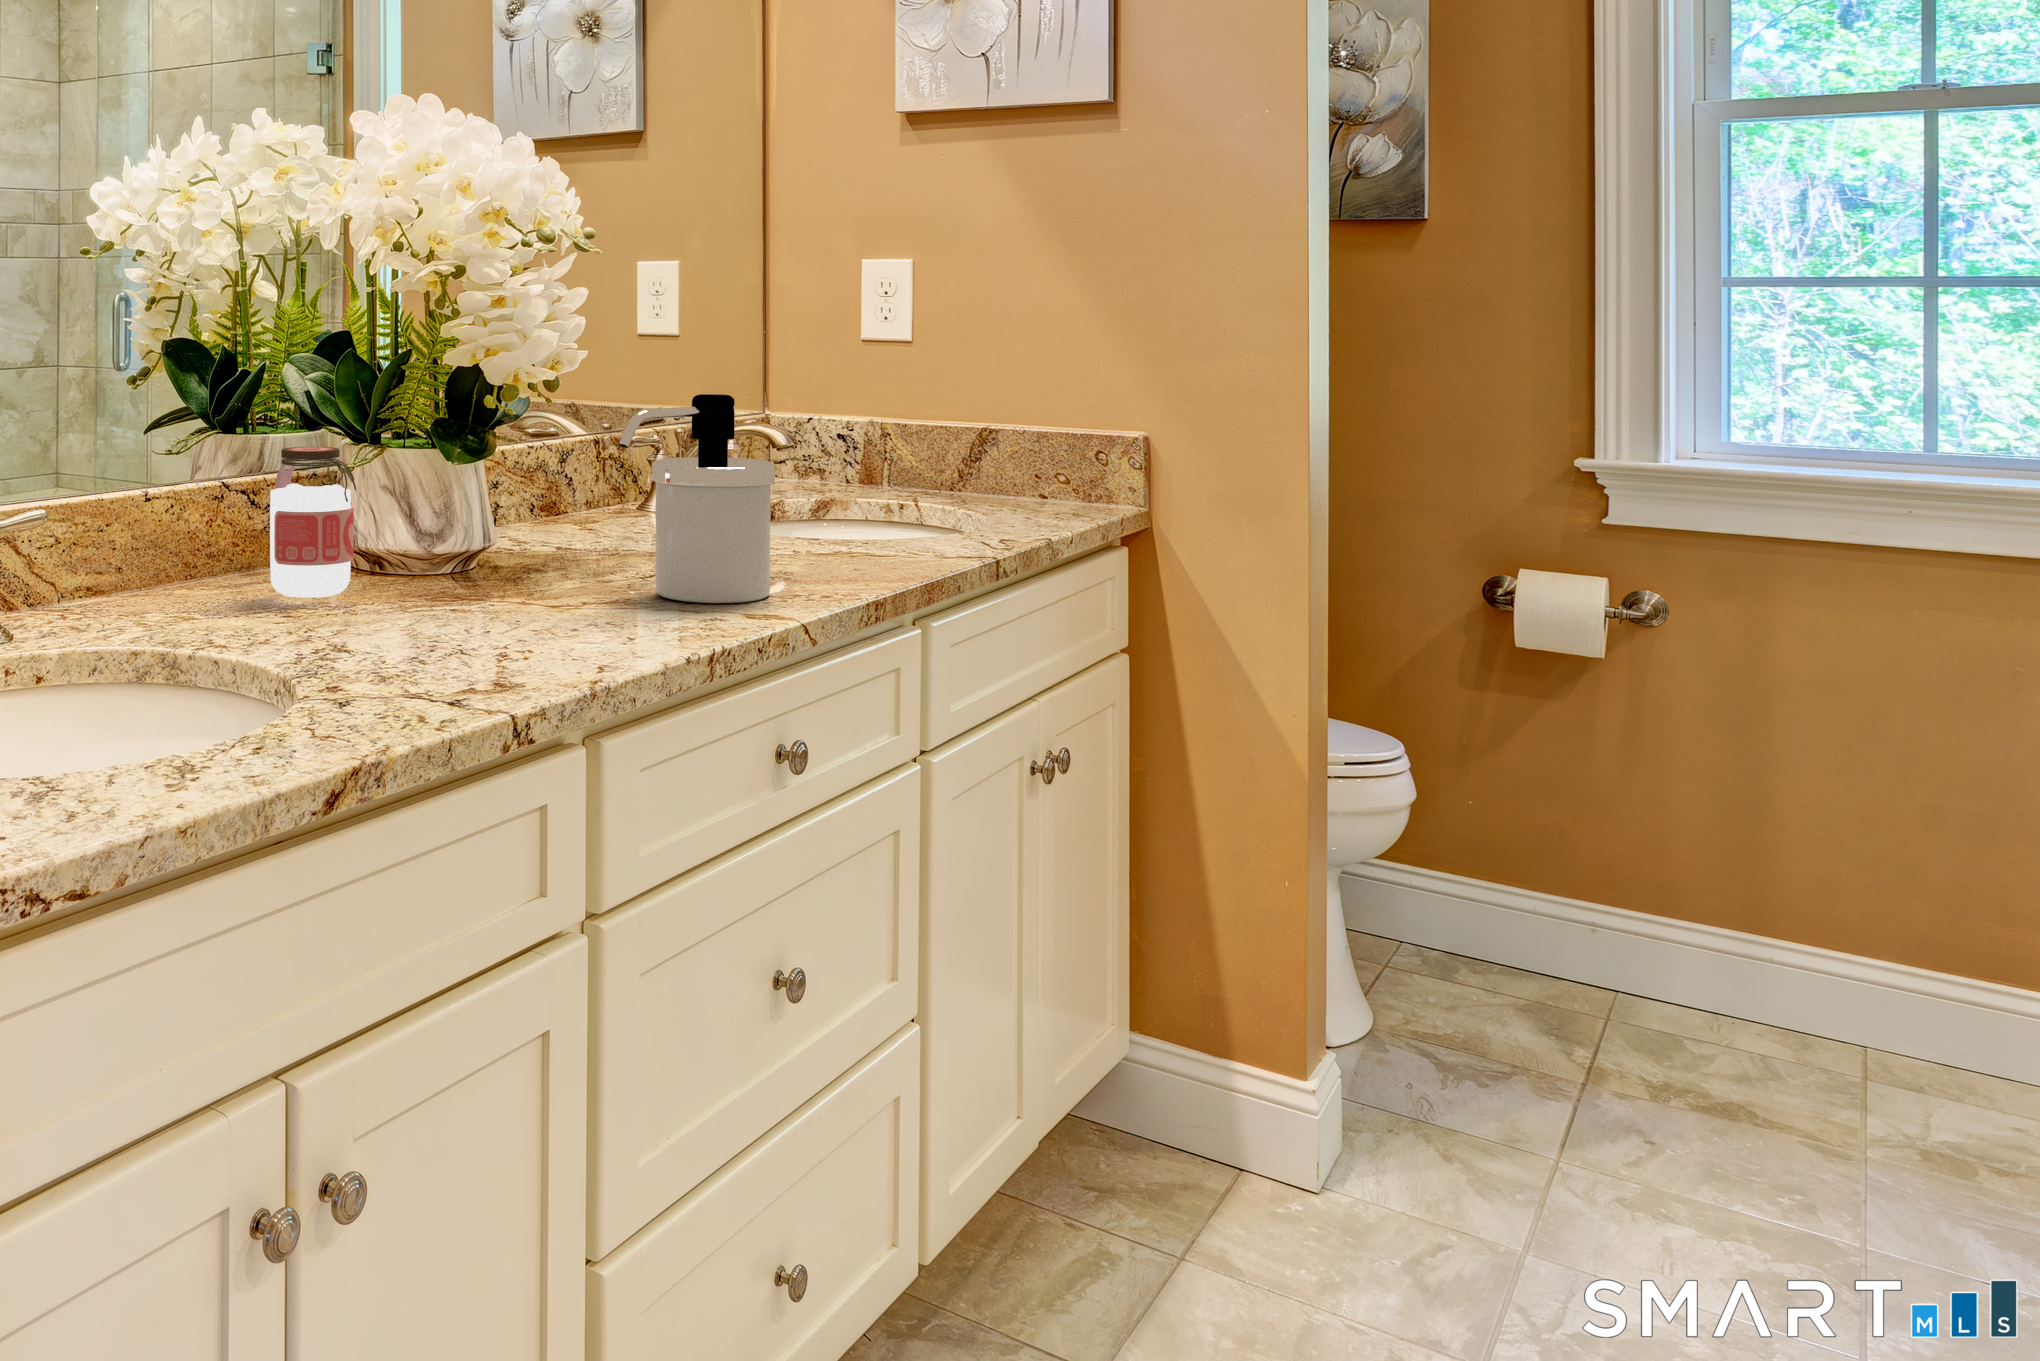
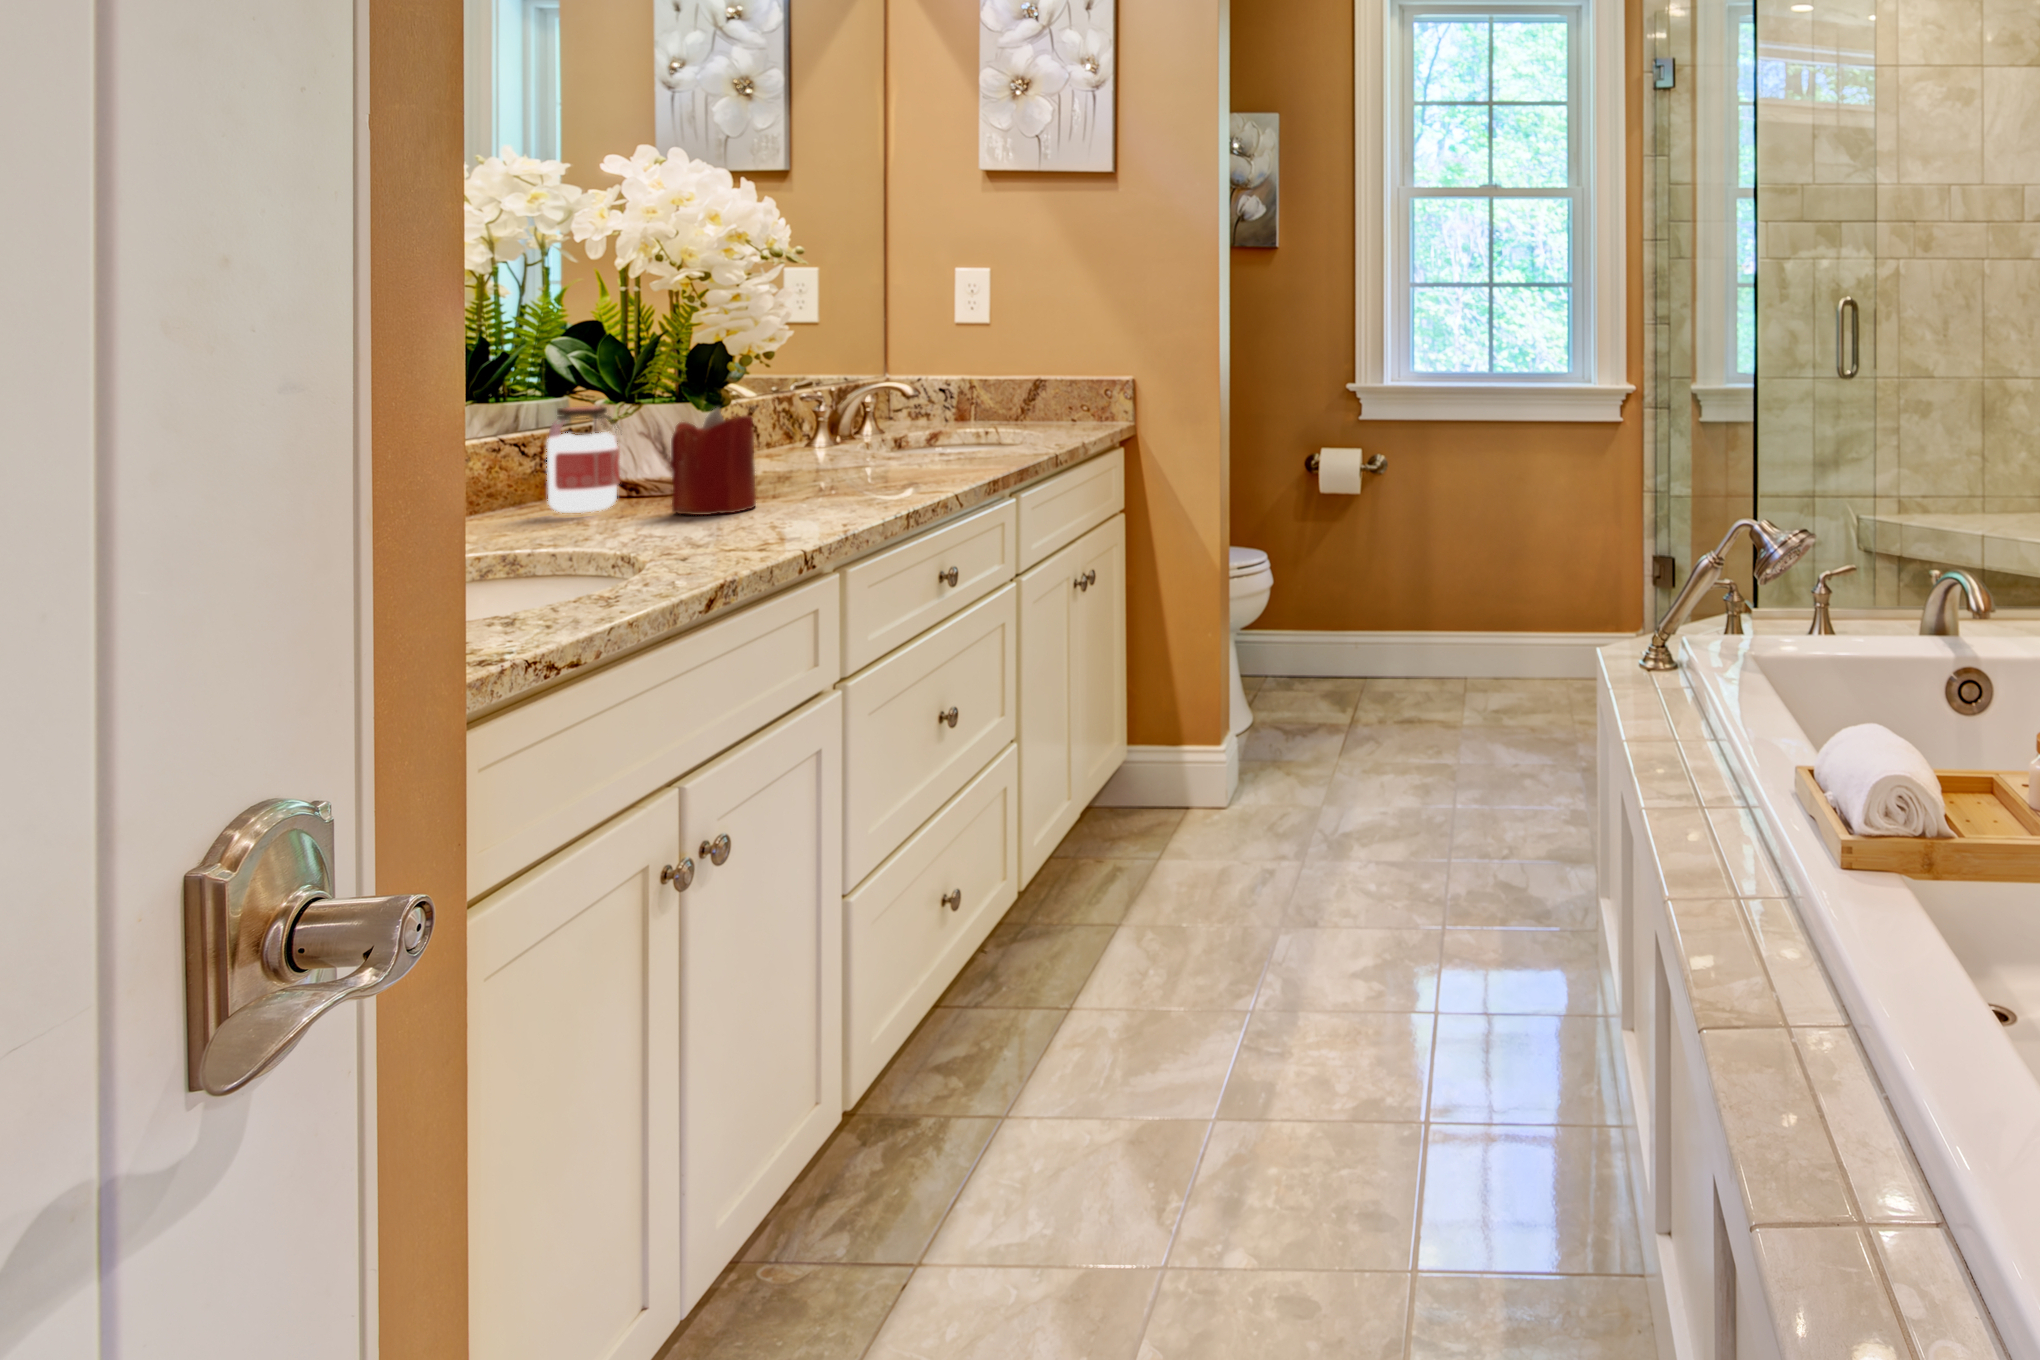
soap dispenser: present [619,394,775,603] -> none [834,363,933,491]
candle: none [399,456,511,621] -> present [671,408,756,515]

